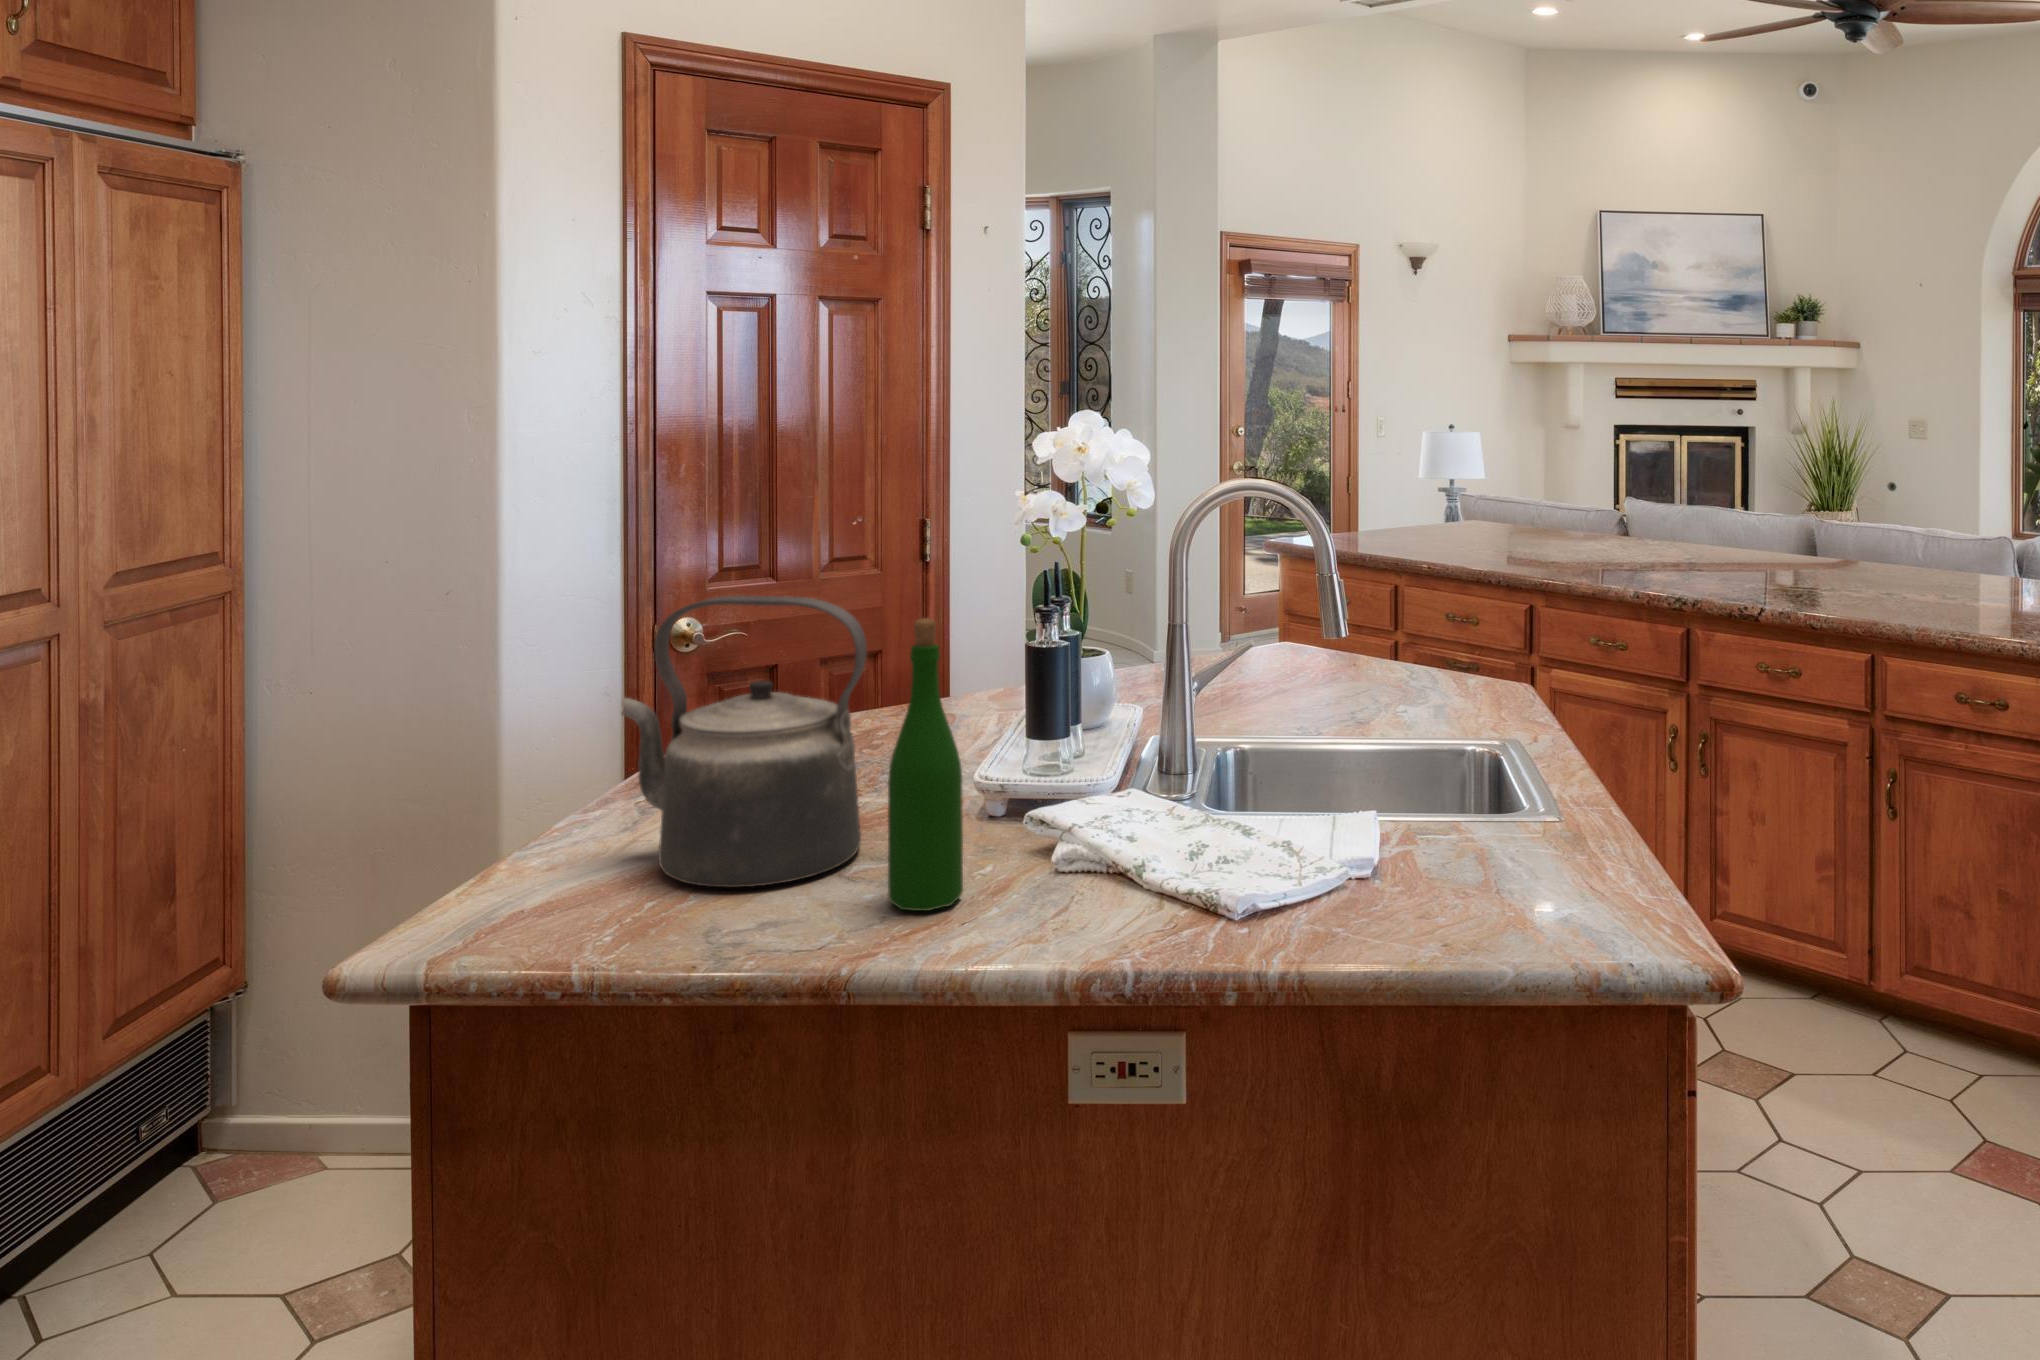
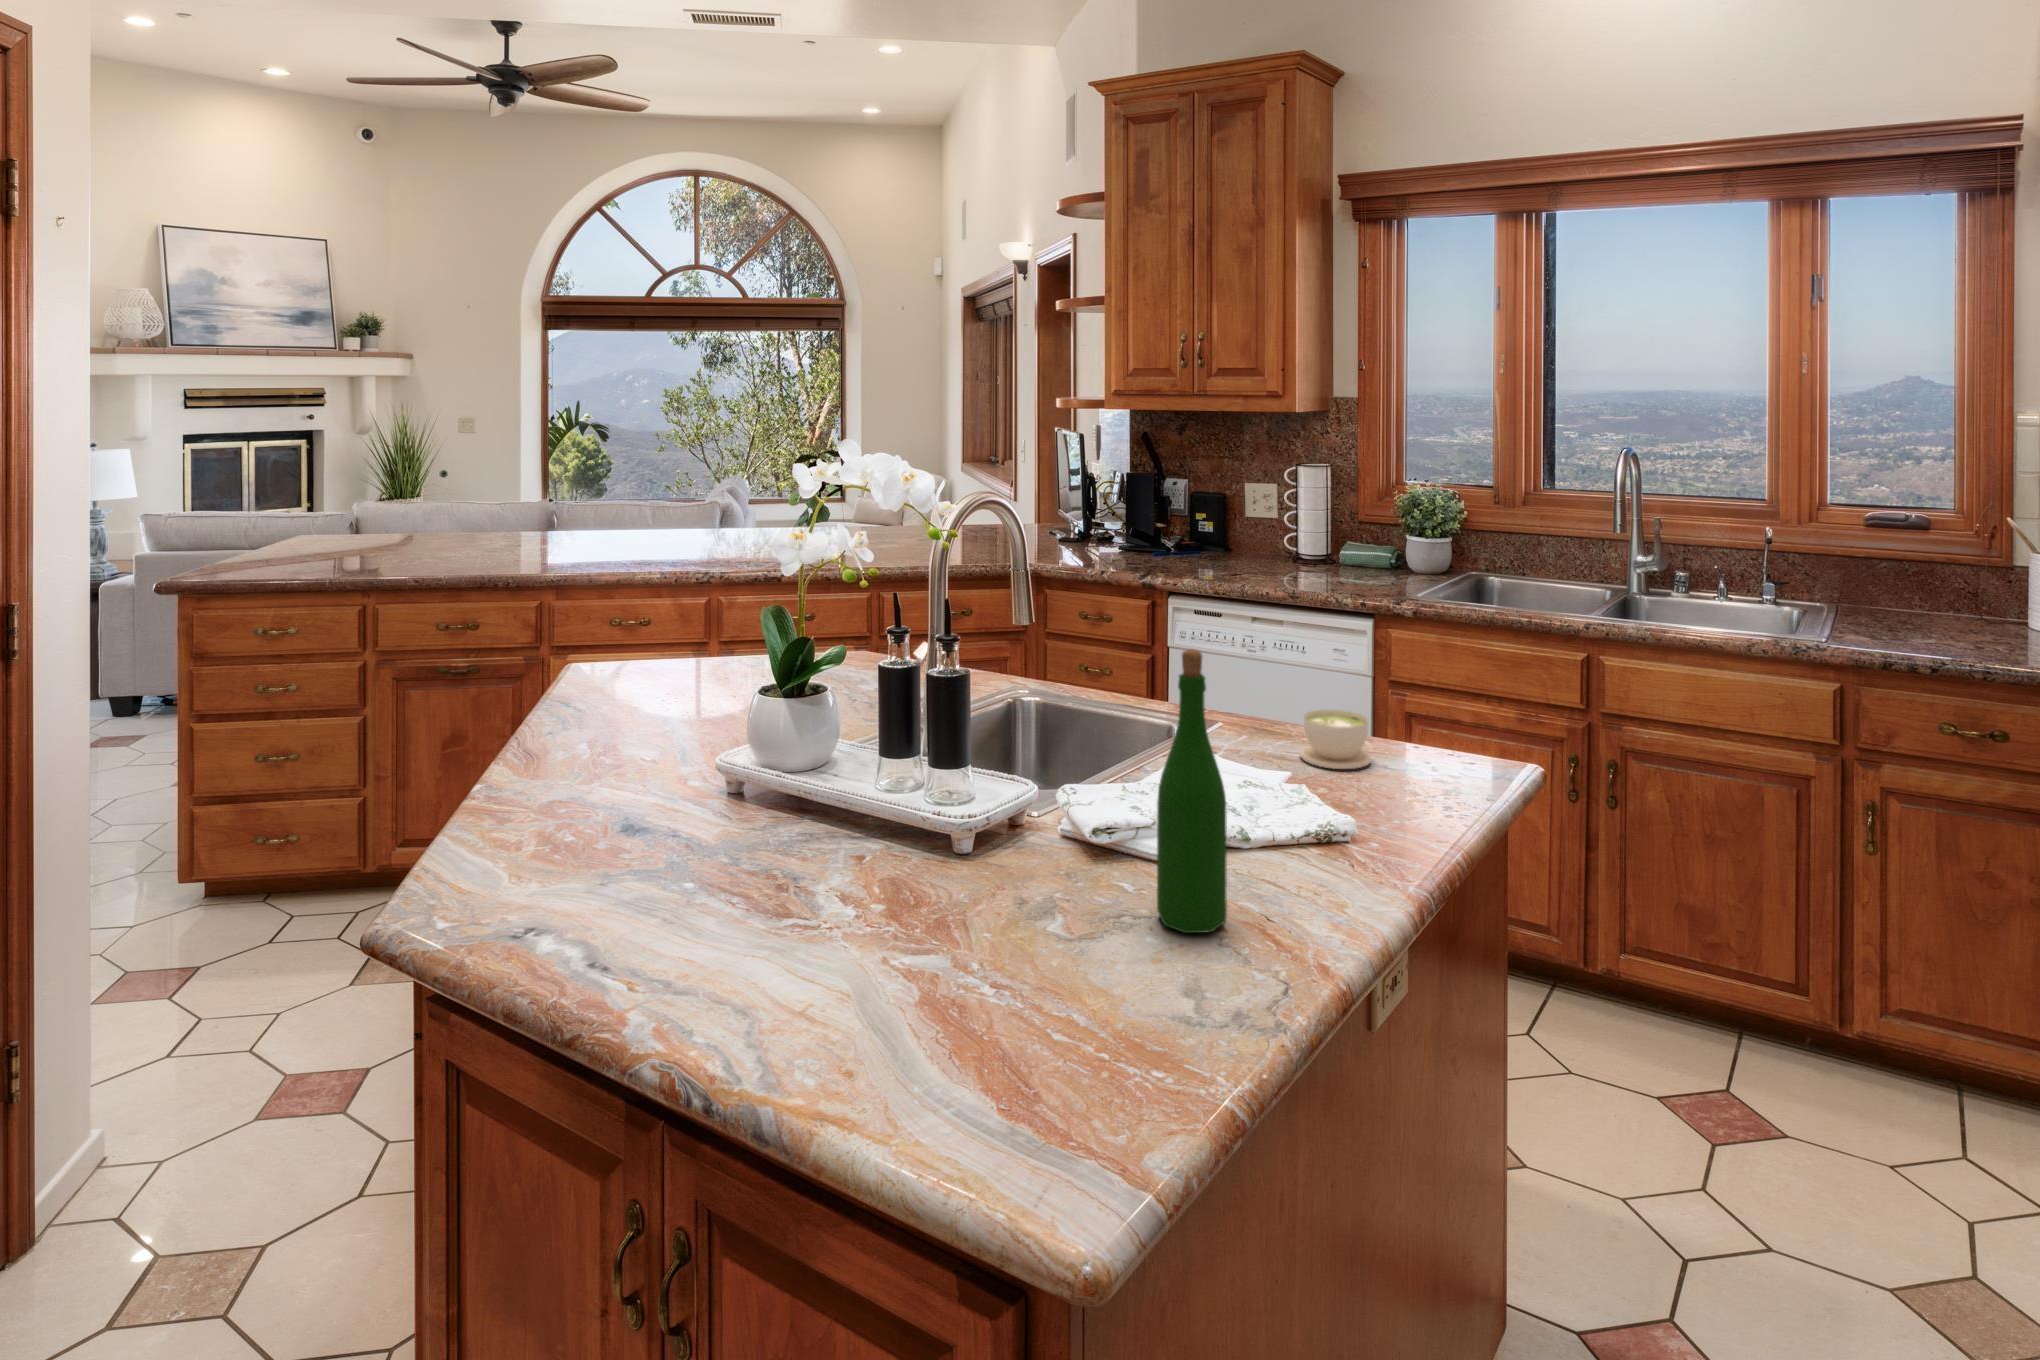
kettle: present [622,596,867,887] -> none [854,663,1084,1020]
coffee cup: none [1467,812,1578,899] -> present [1300,710,1371,769]

